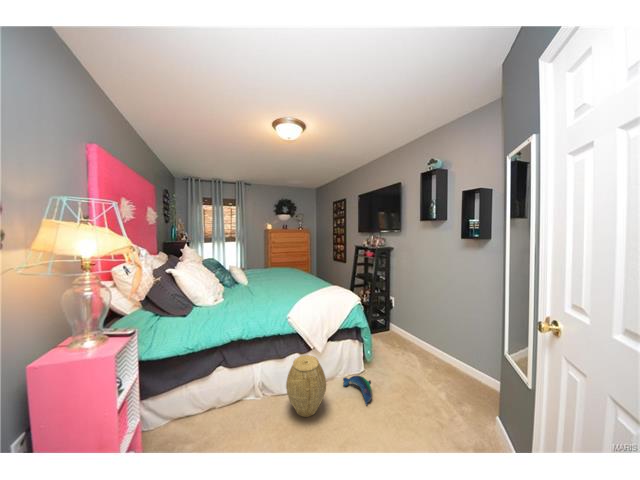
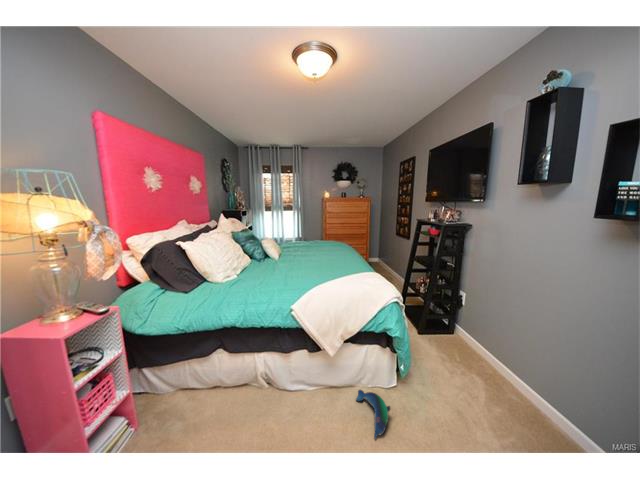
woven basket: present [286,355,326,417] -> none [277,357,325,428]

